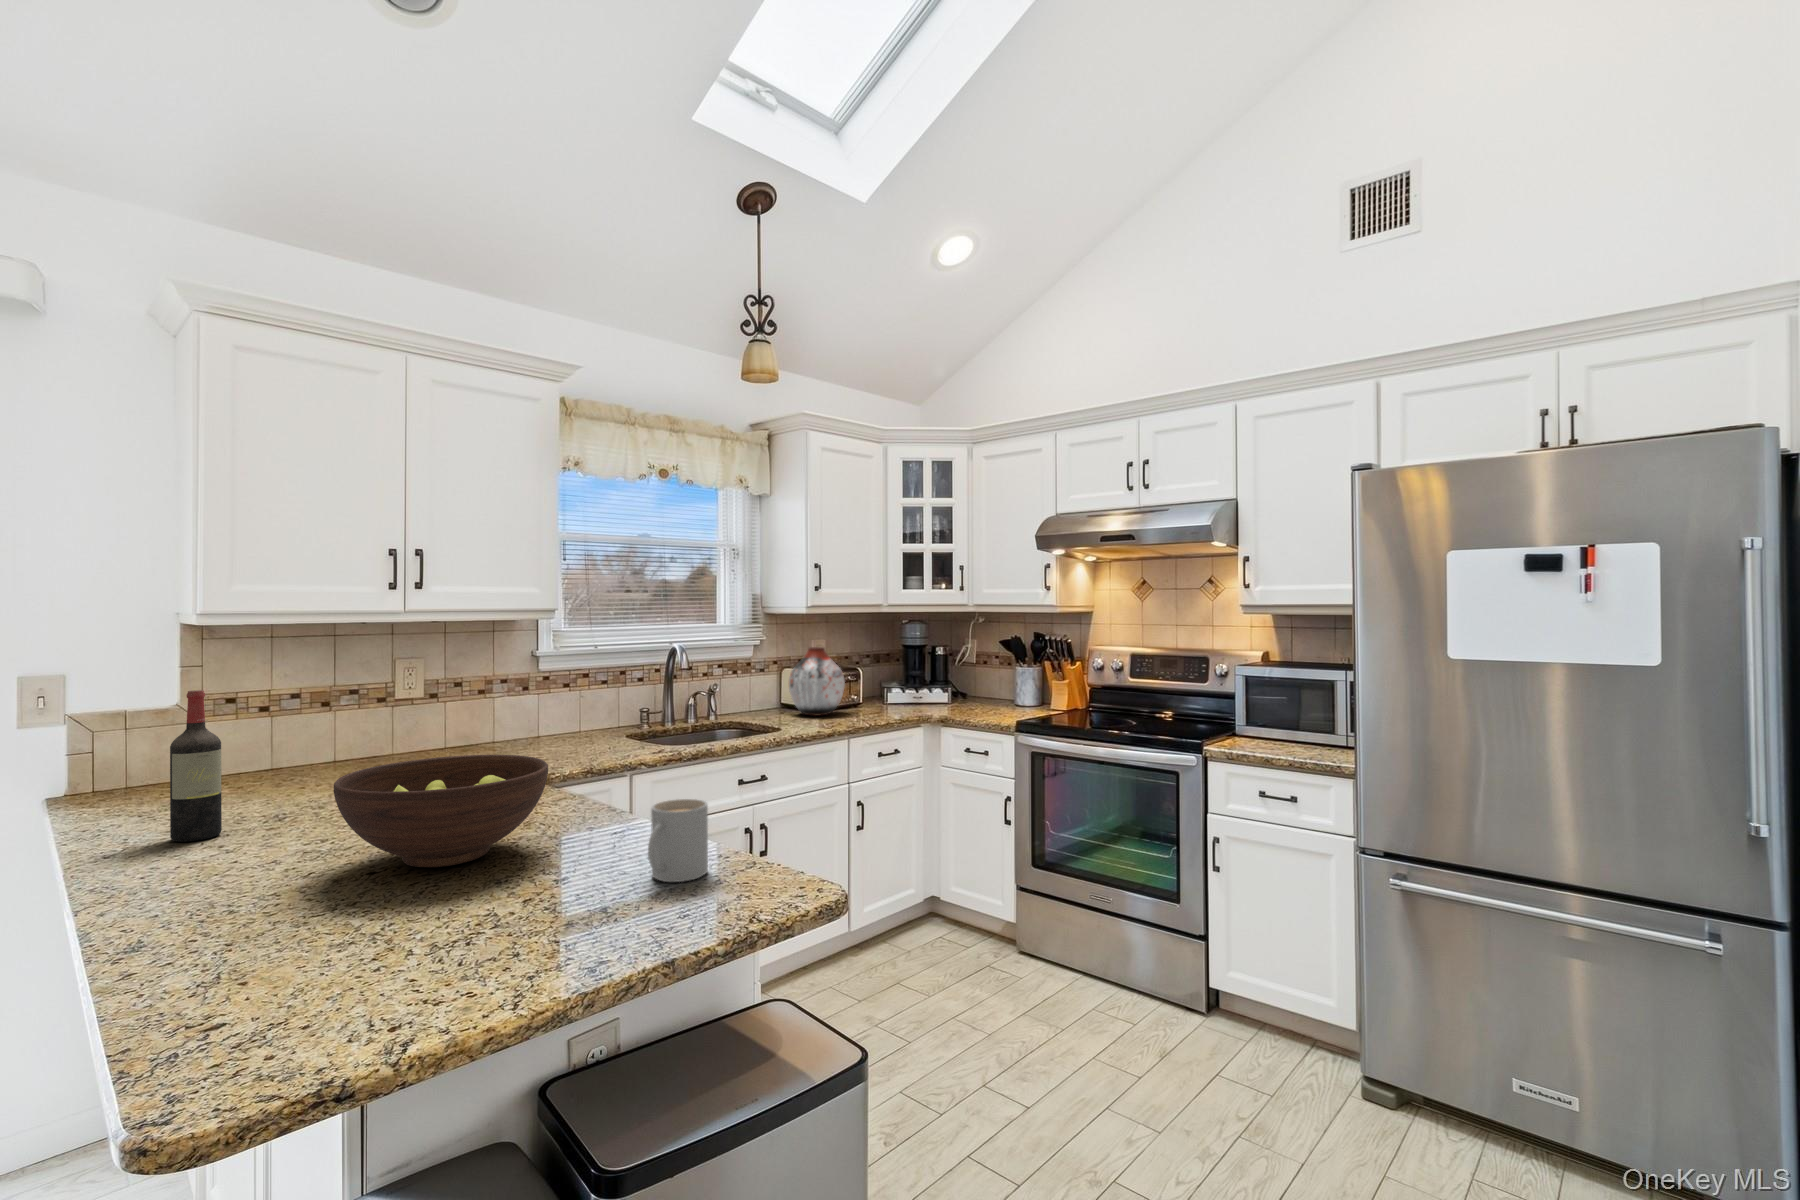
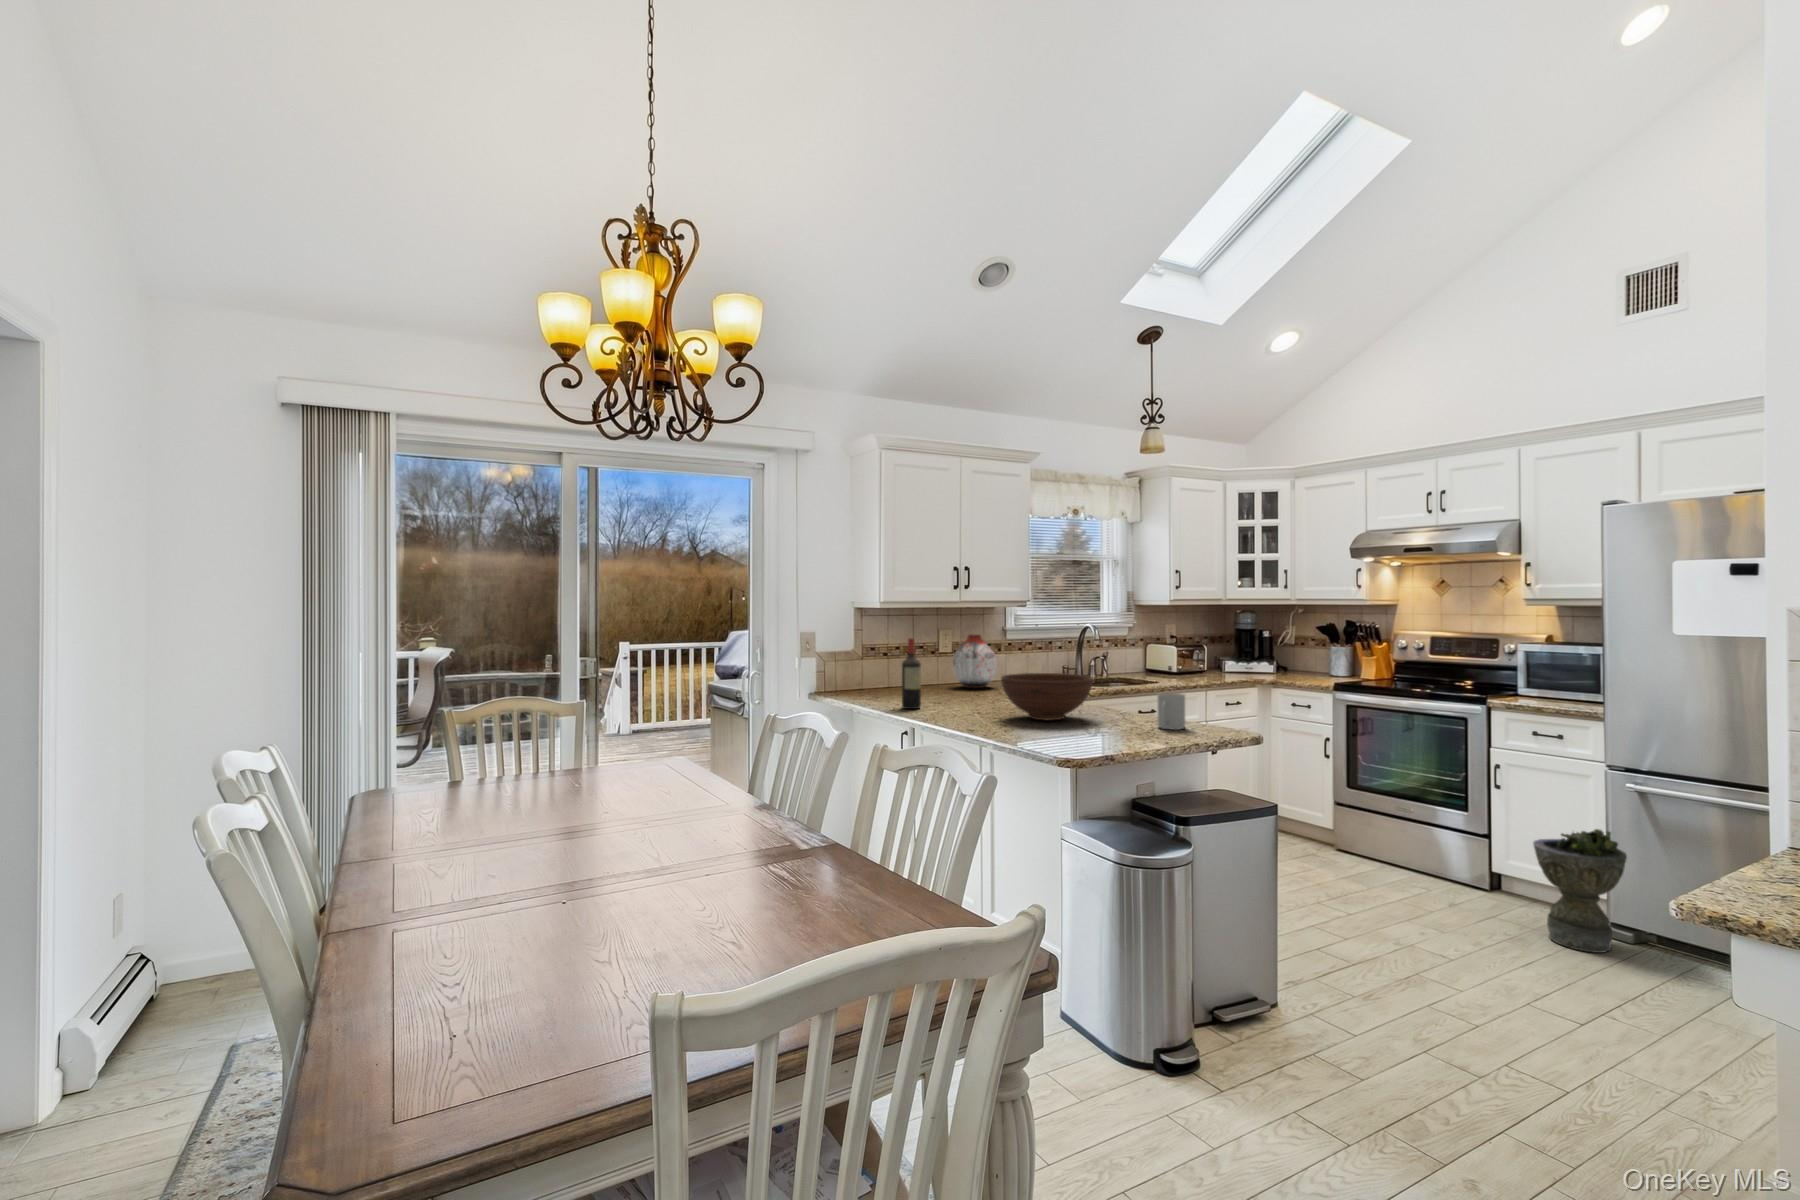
vase: present [789,647,845,716] -> present [952,634,997,688]
planter: none [1273,946,1396,1148] -> present [1533,829,1627,953]

